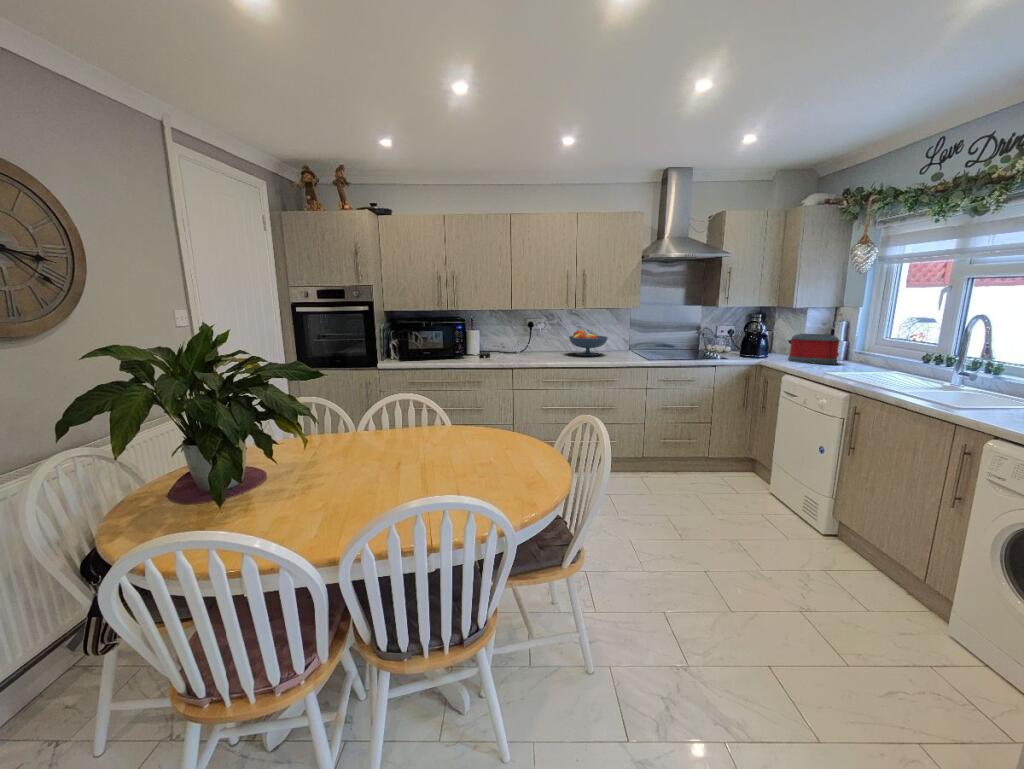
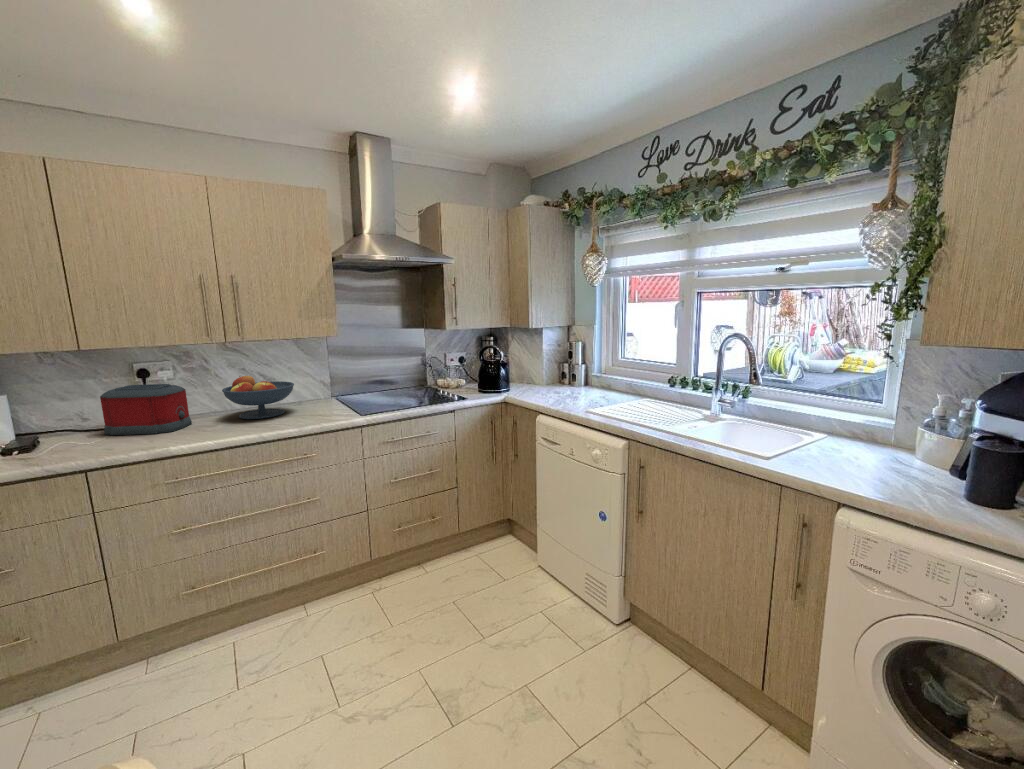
toaster: present [788,334,839,364] -> present [100,384,192,435]

